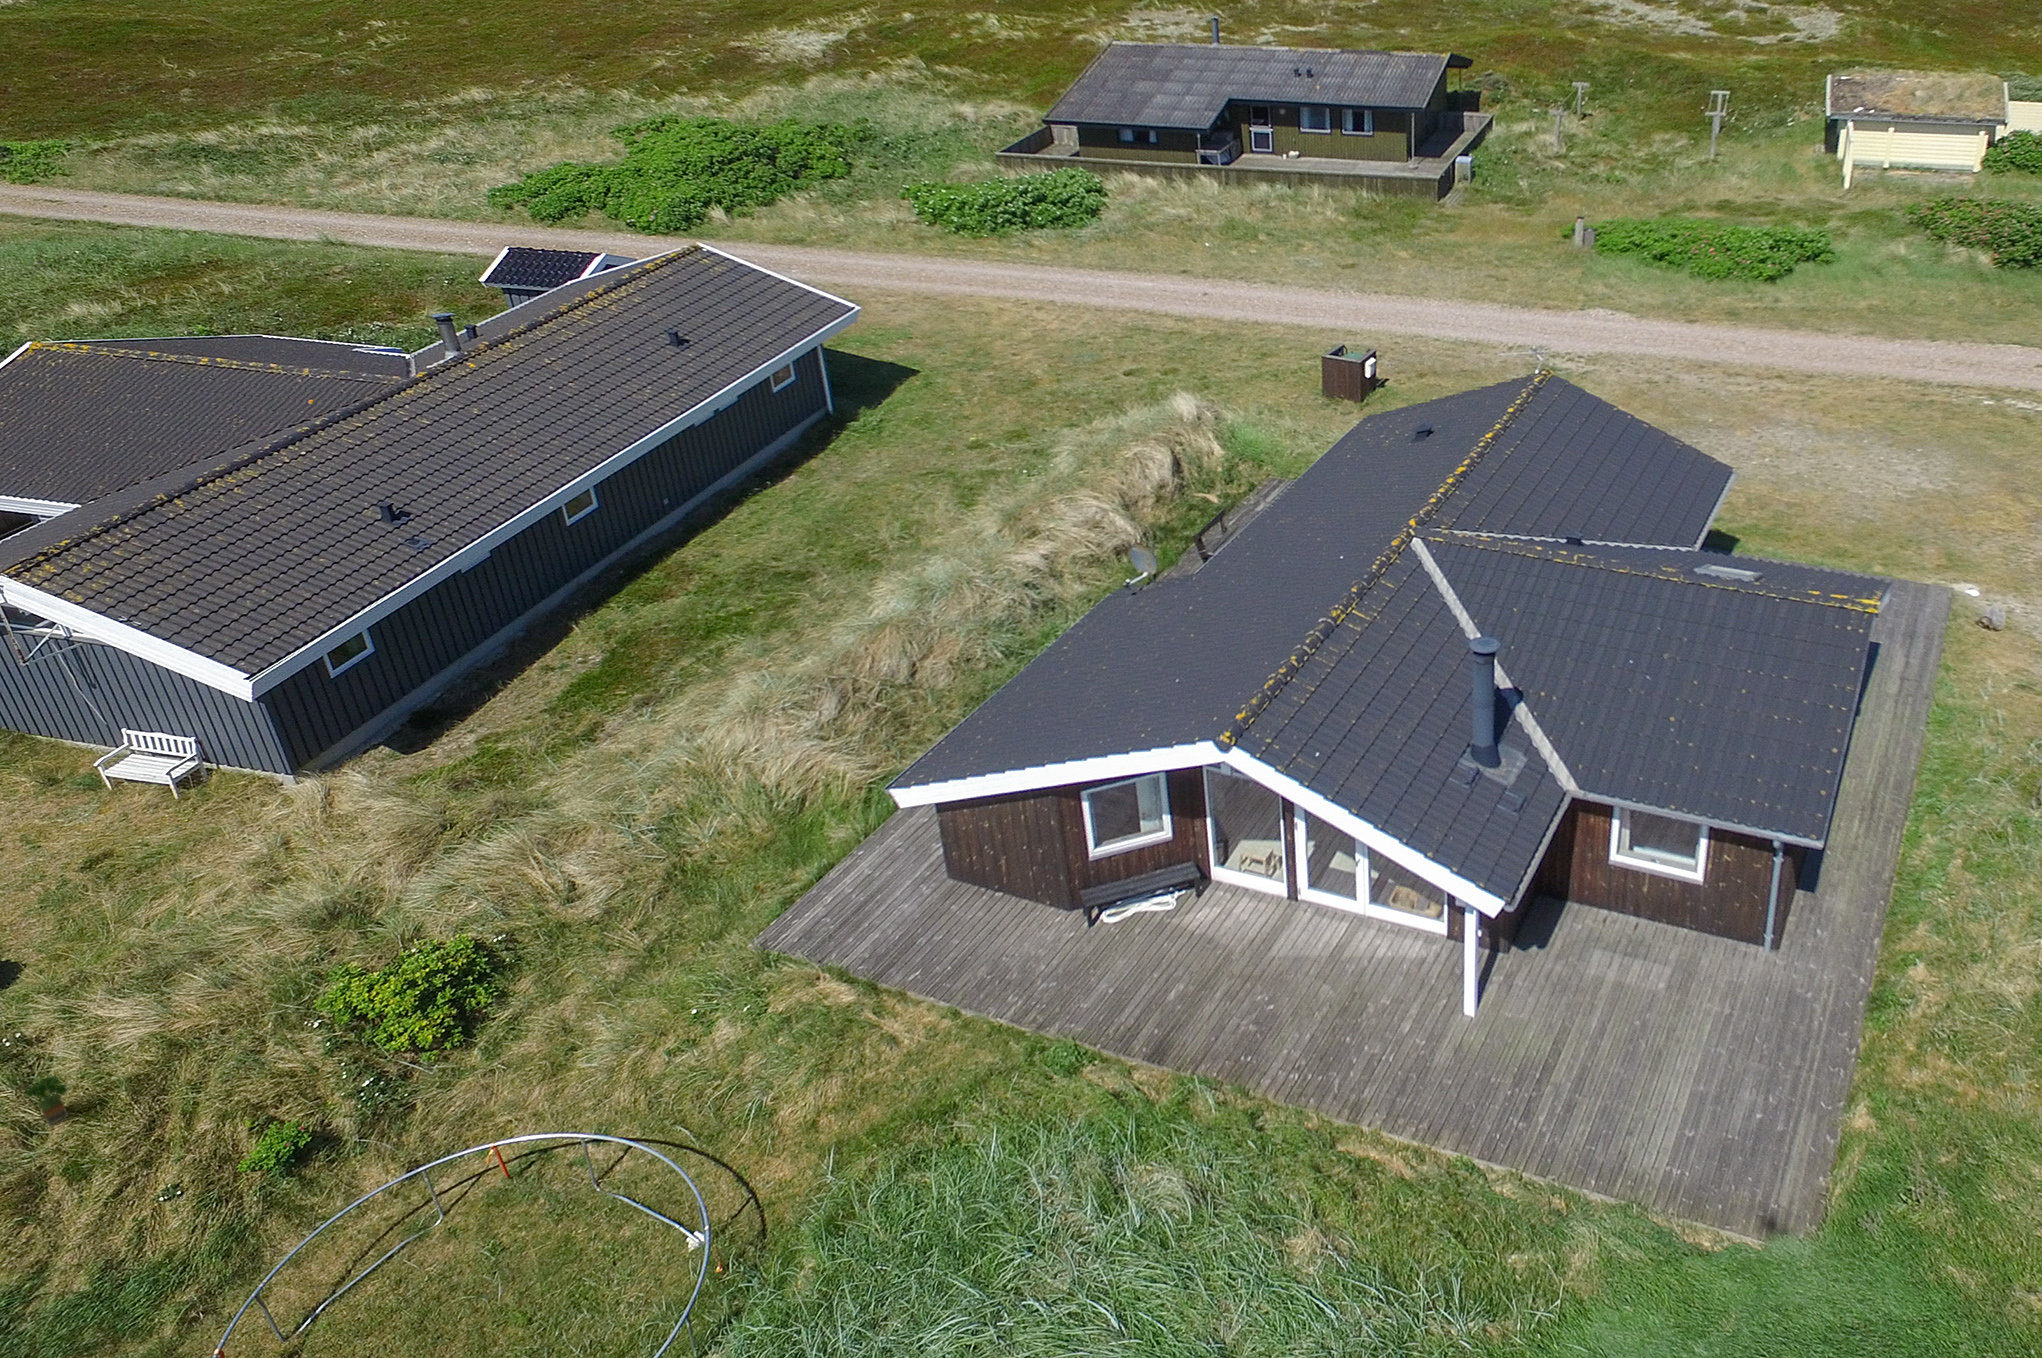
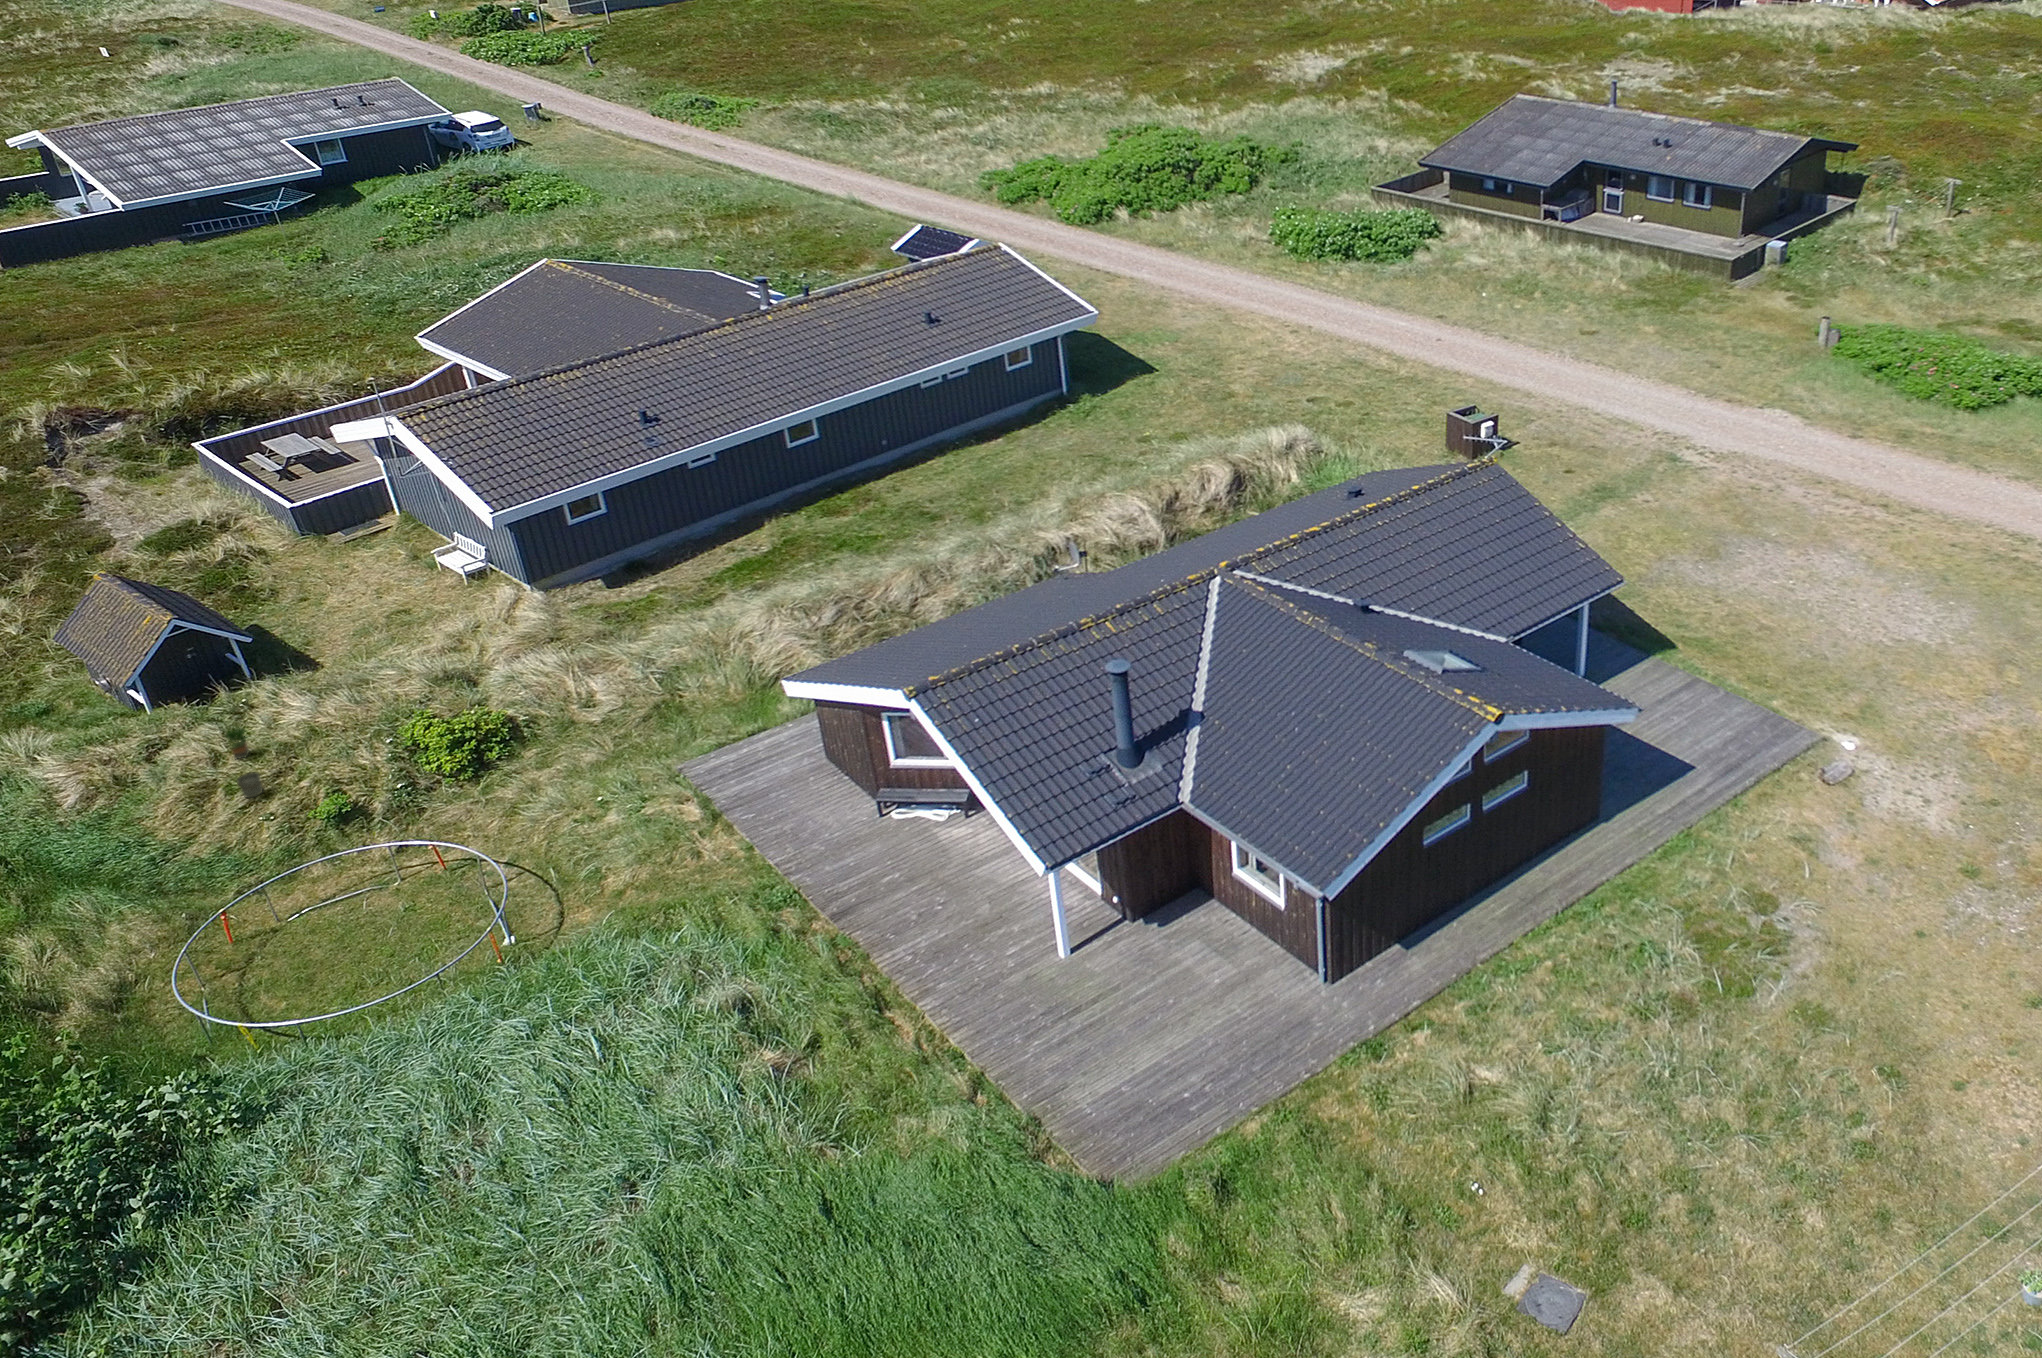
bucket: none [109,1125,152,1170] -> present [237,772,263,798]

